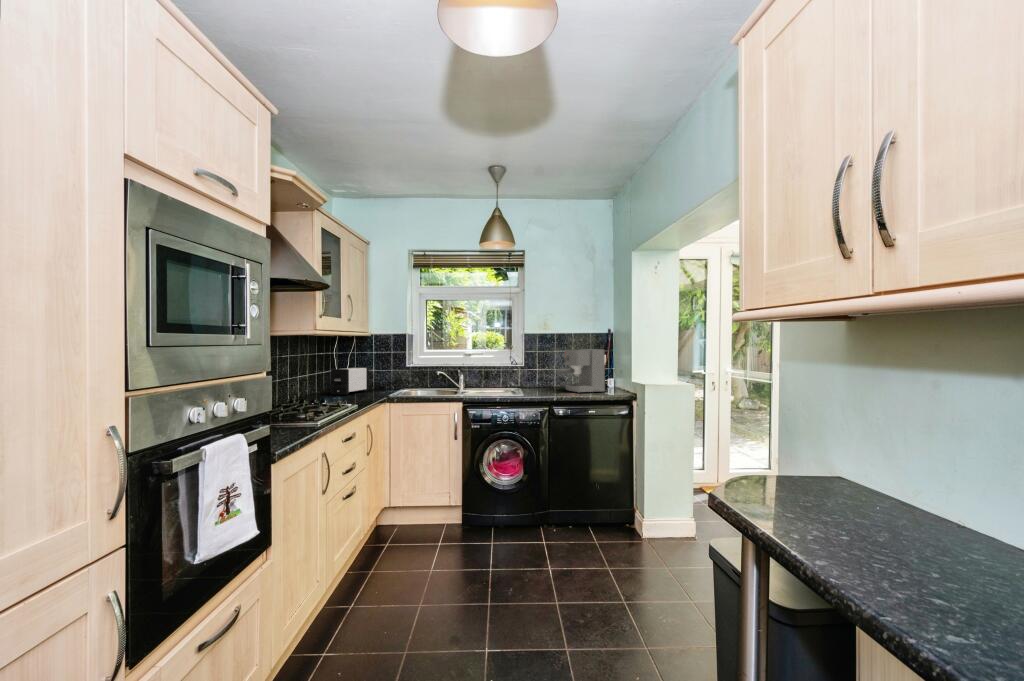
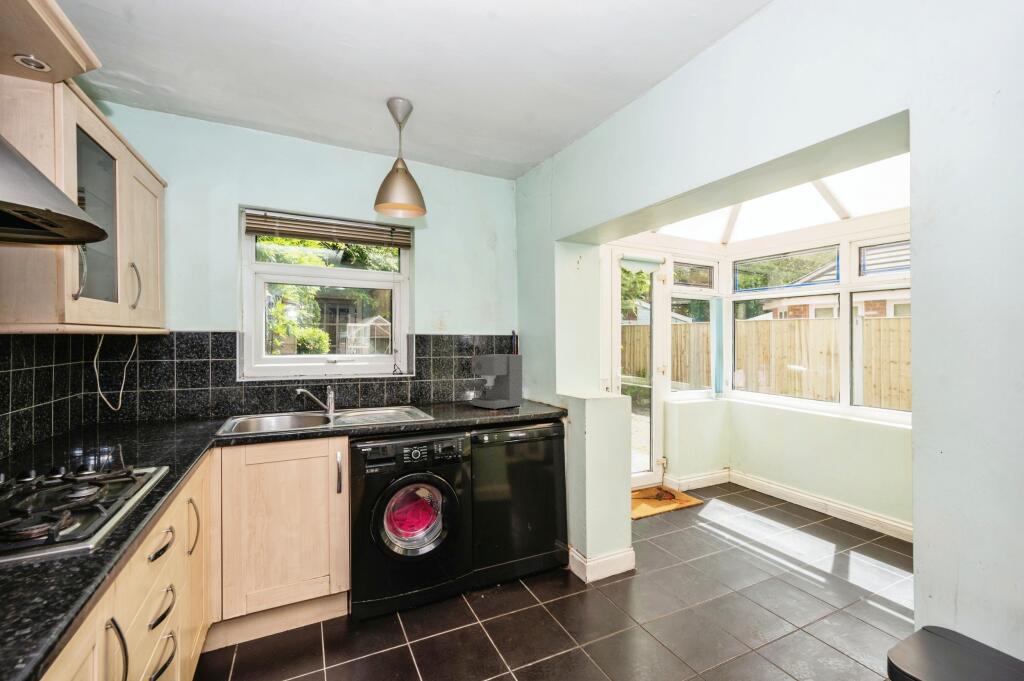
toaster: present [330,367,369,395] -> none [87,387,169,438]

